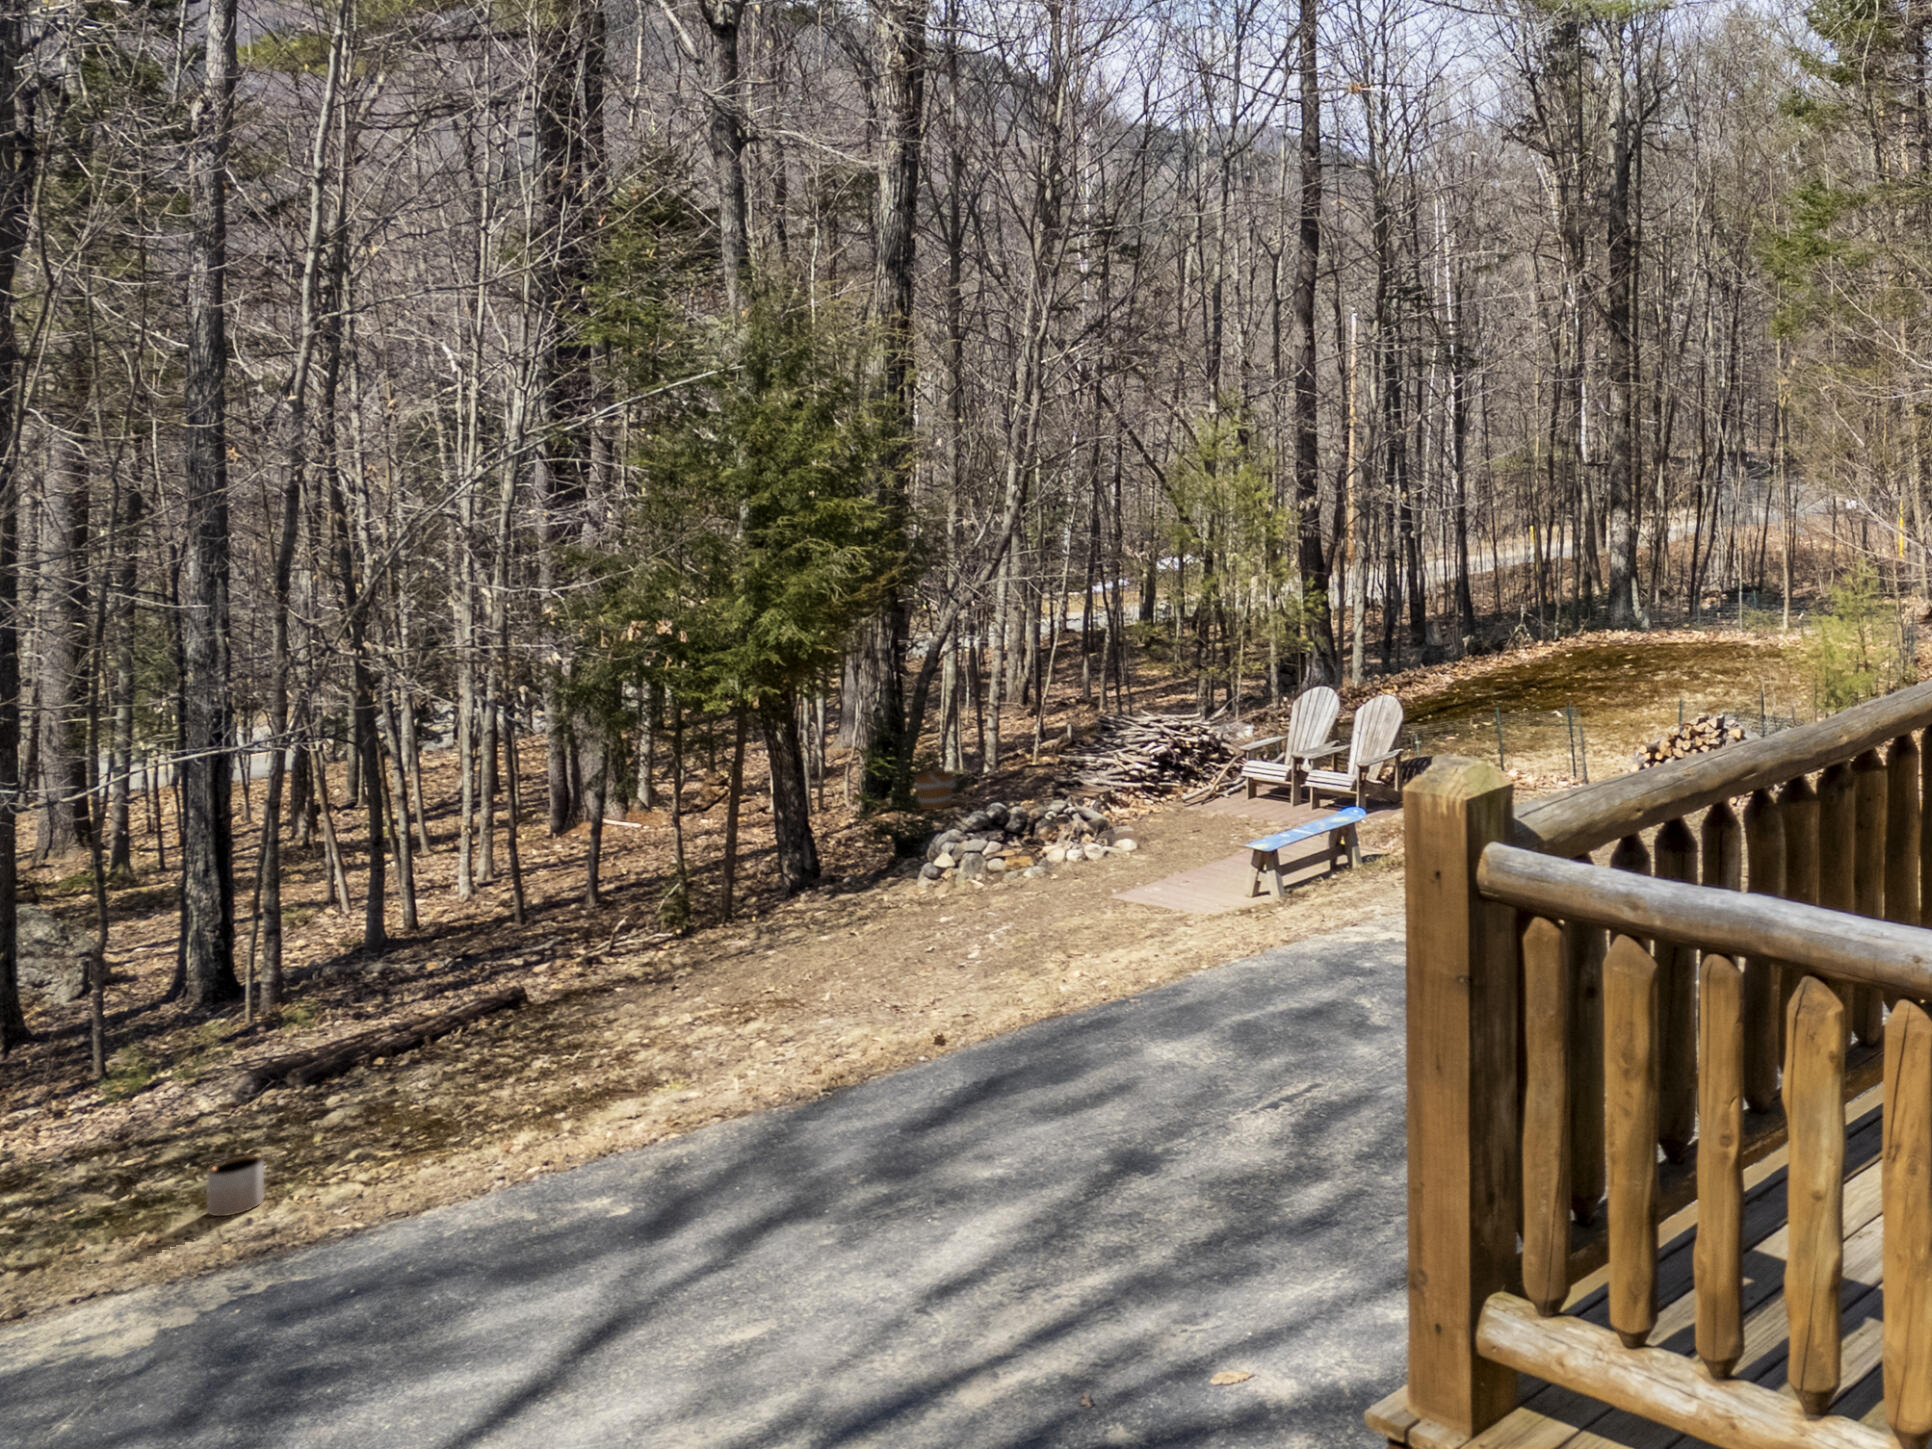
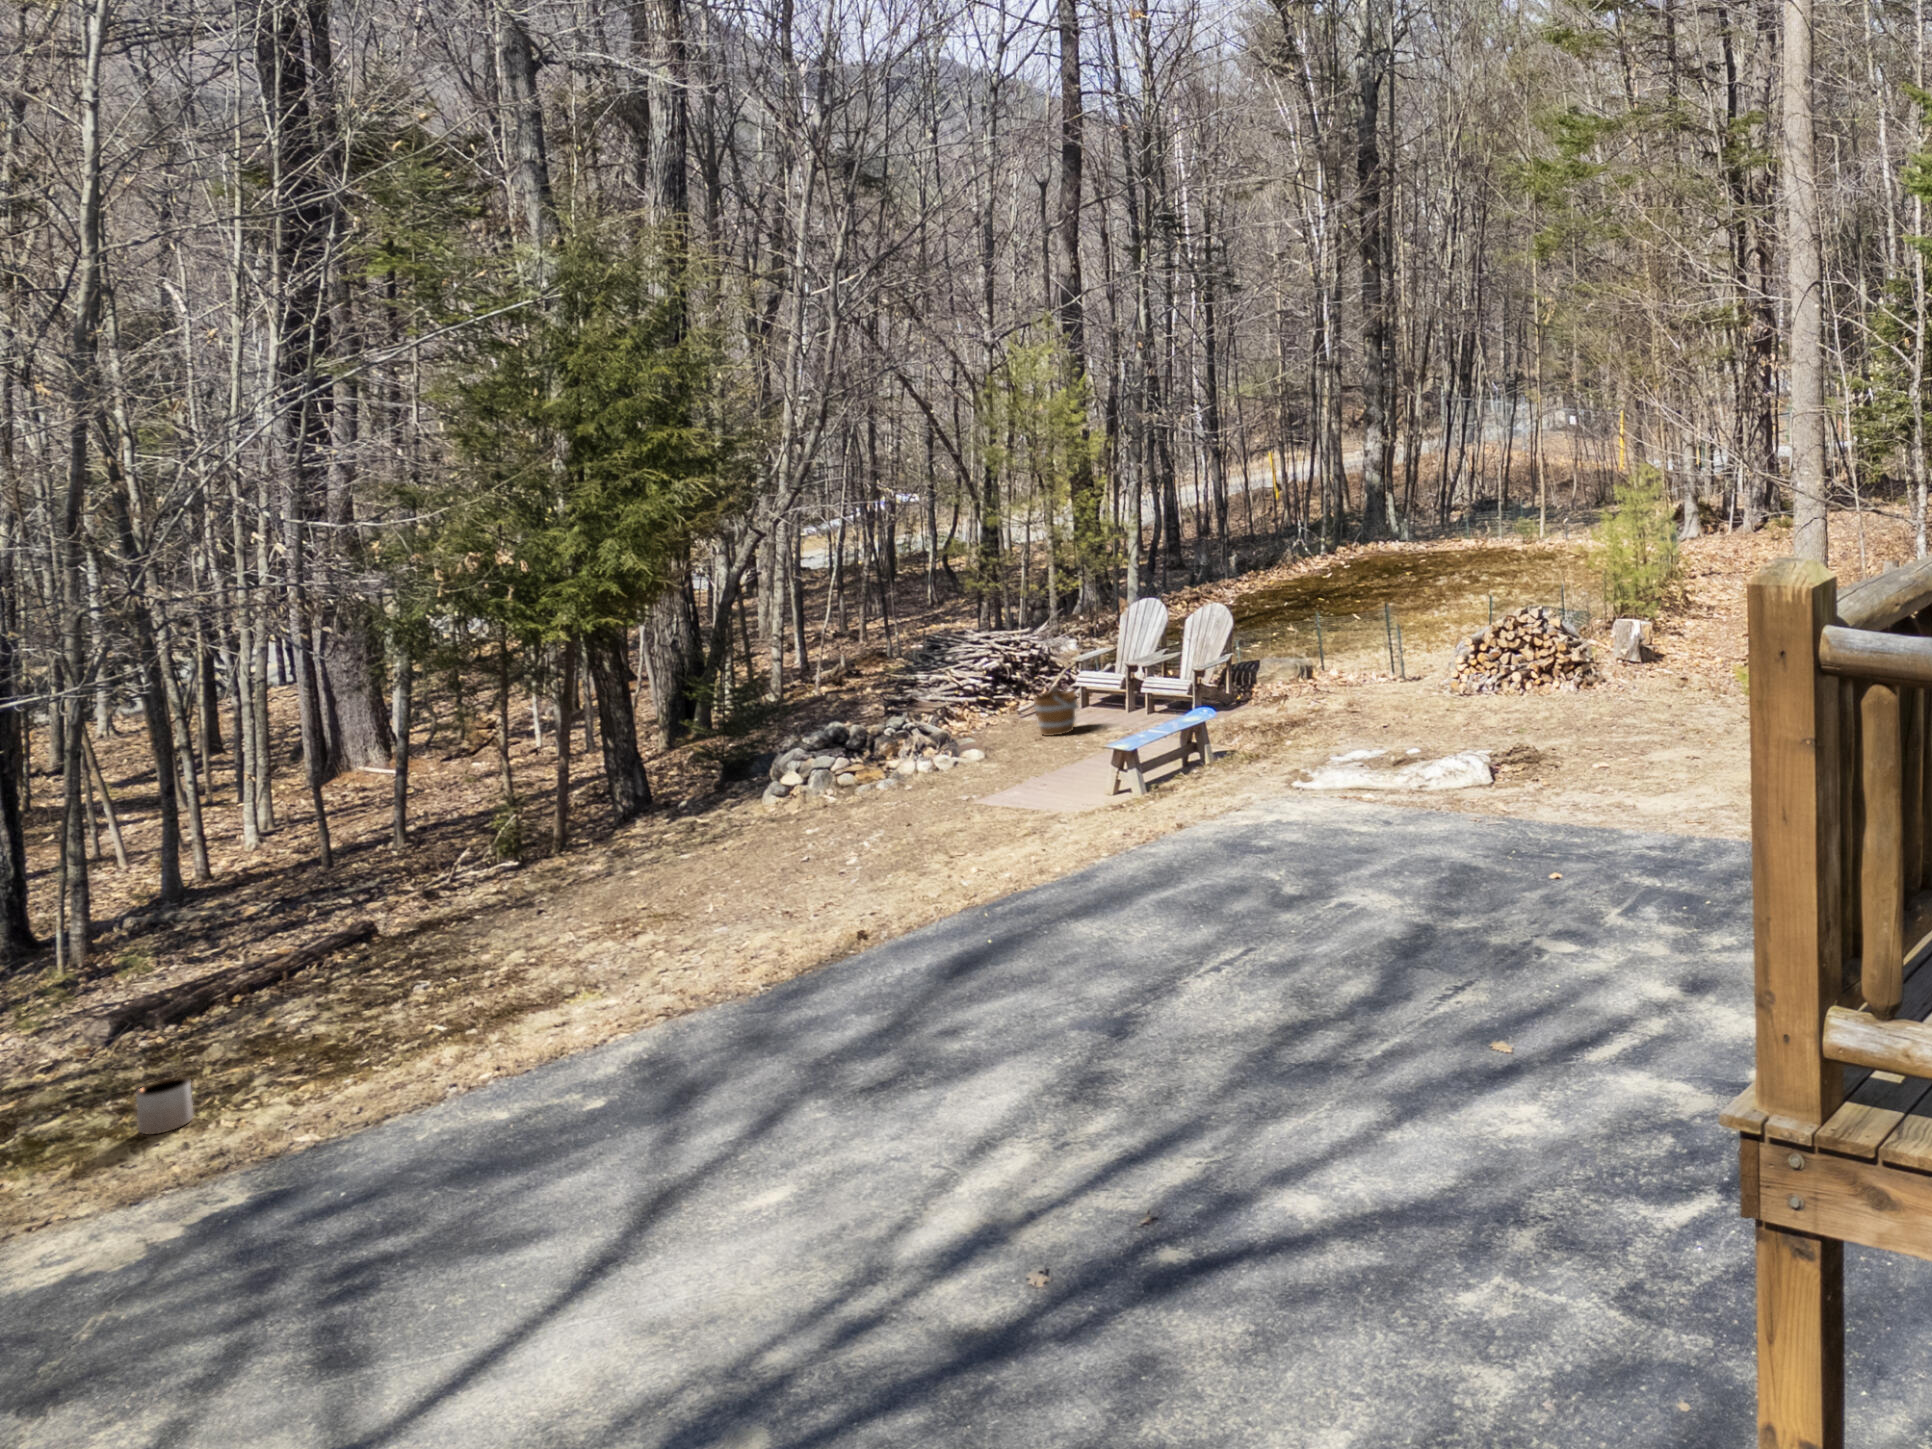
bucket: present [915,766,955,810] -> present [1034,686,1078,736]

